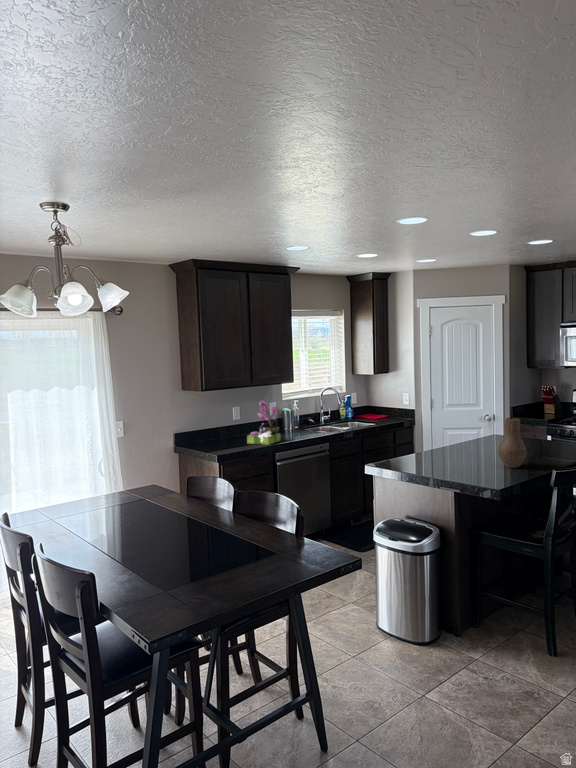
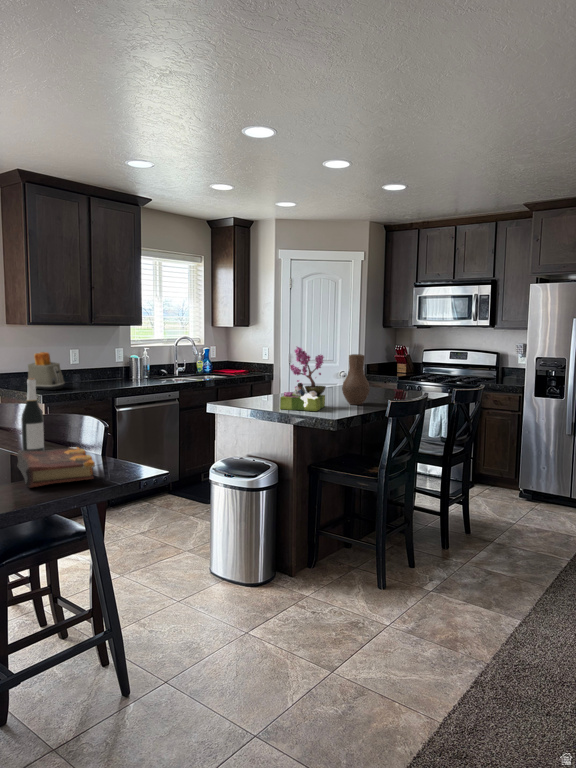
flower arrangement: present [247,401,281,445] -> present [280,347,326,411]
toaster: none [199,414,231,448] -> present [28,352,65,390]
wine bottle: none [229,468,247,536] -> present [21,378,44,451]
book: none [232,530,301,573] -> present [17,447,95,488]

